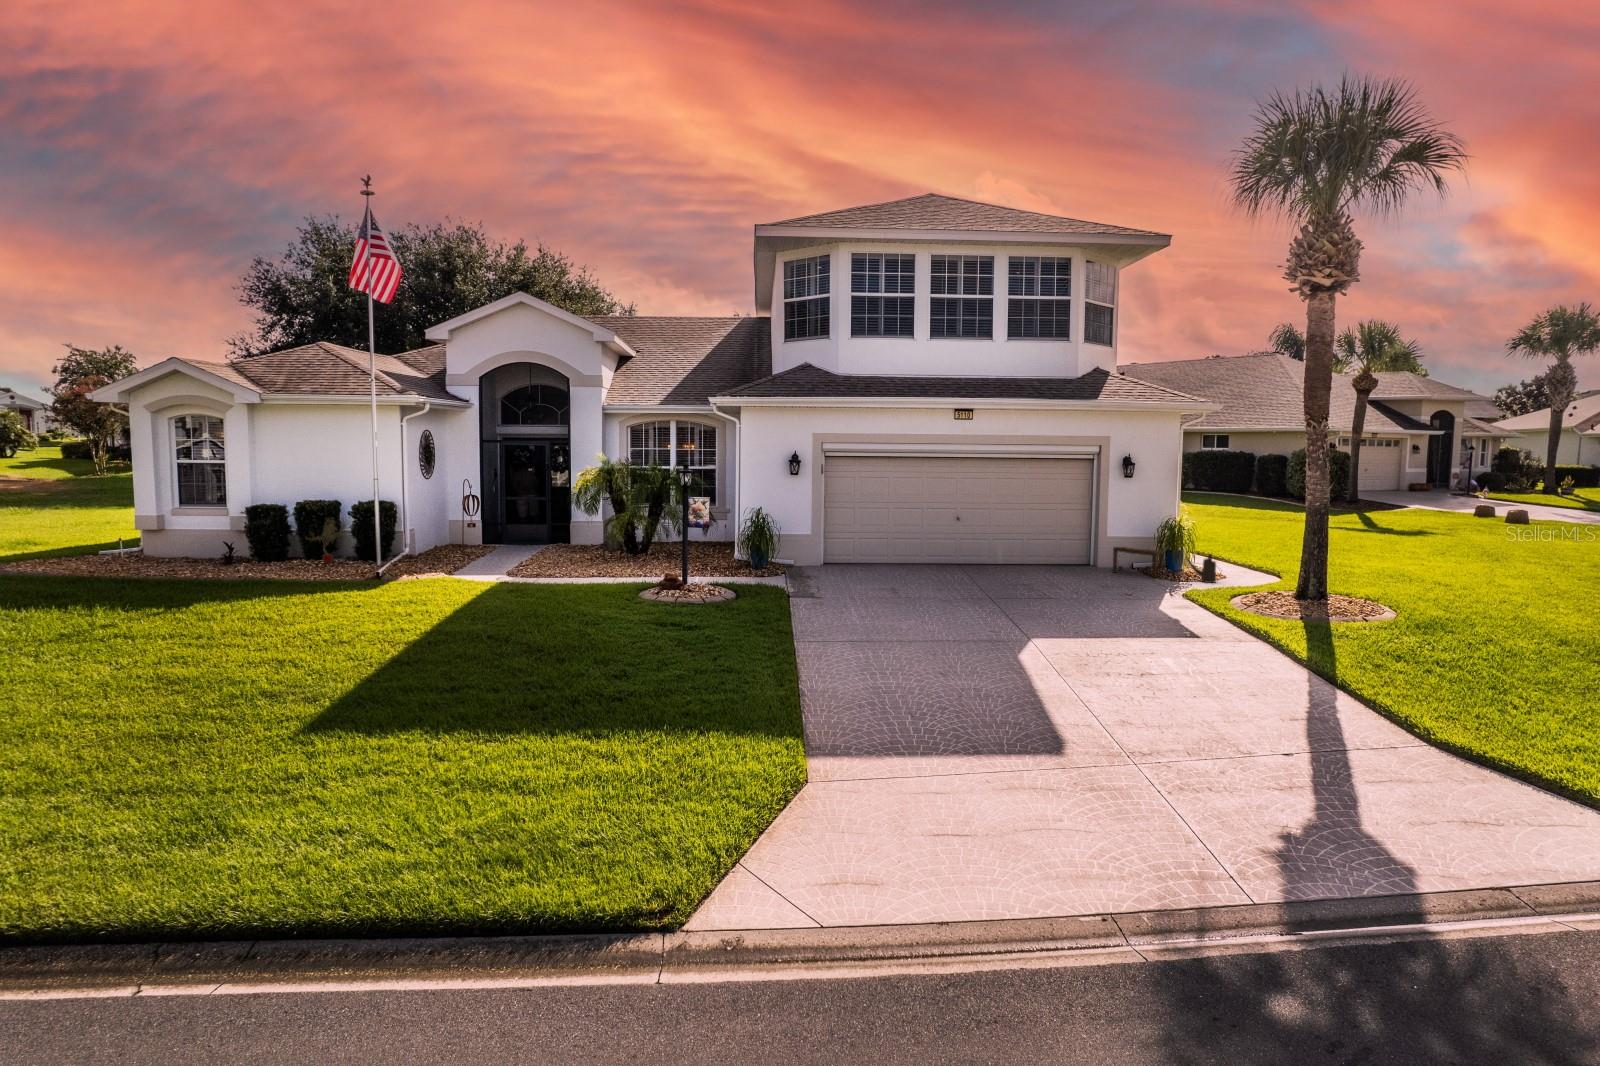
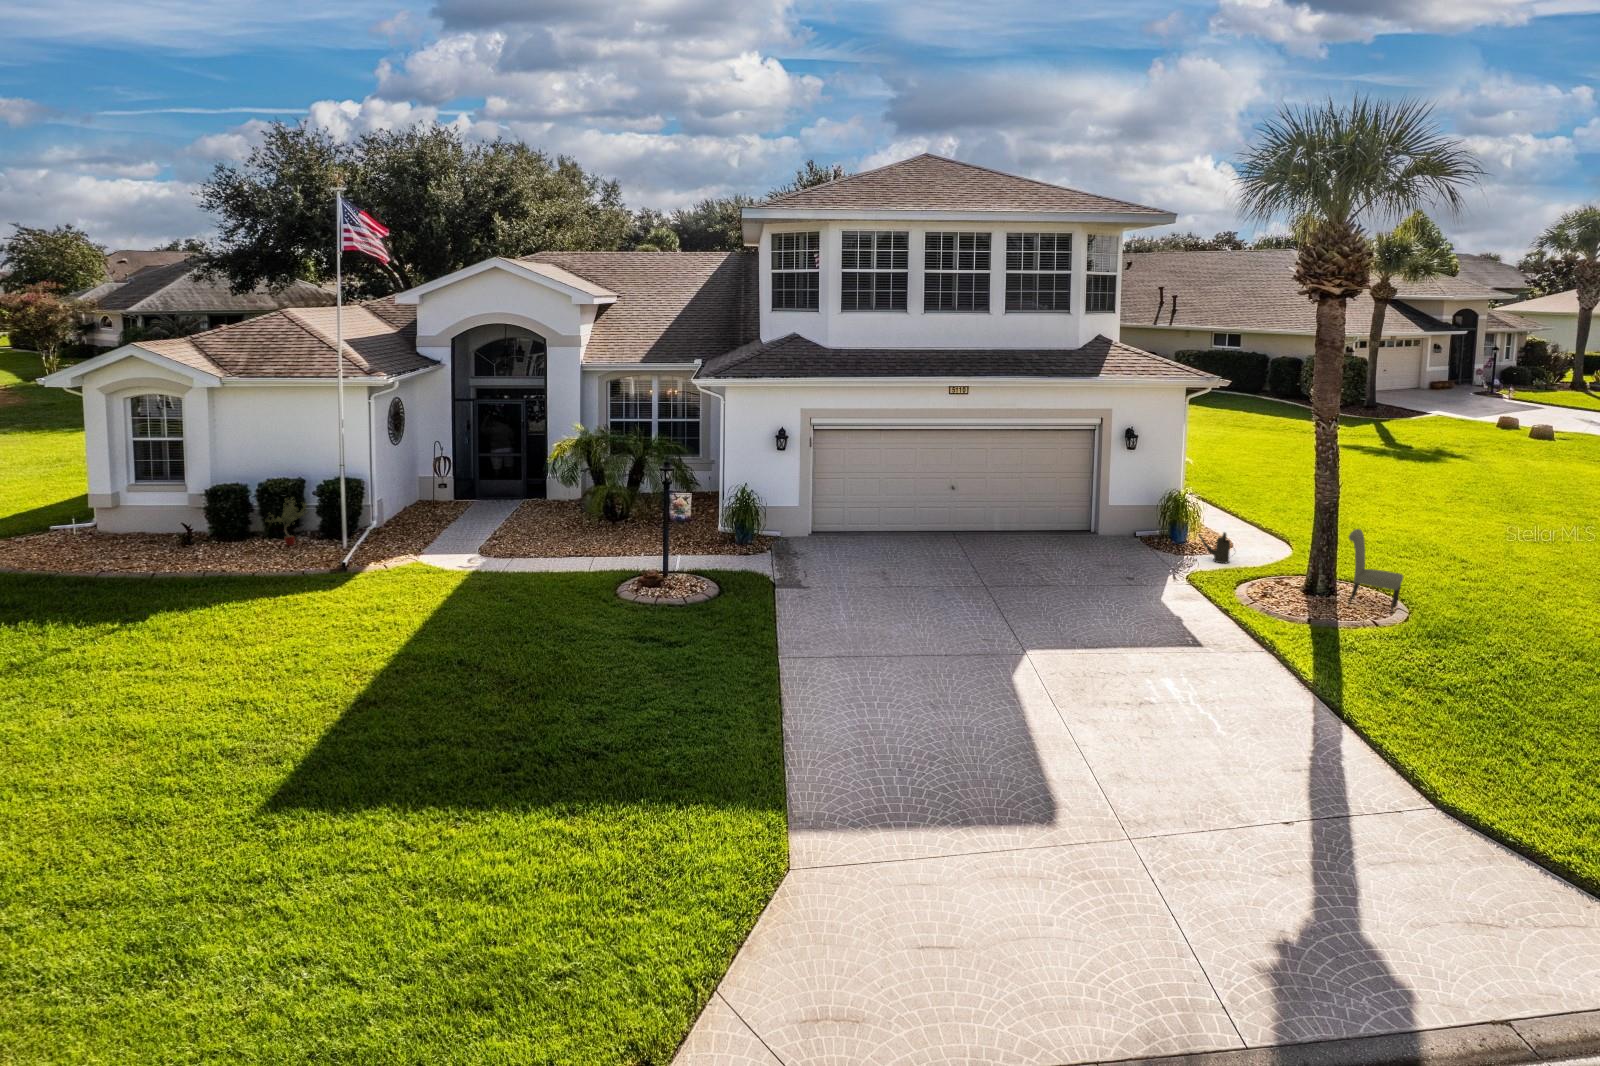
chair: none [1328,536,1382,613] -> present [1348,529,1403,612]
bench: present [1113,547,1165,578] -> none [1121,520,1178,557]

